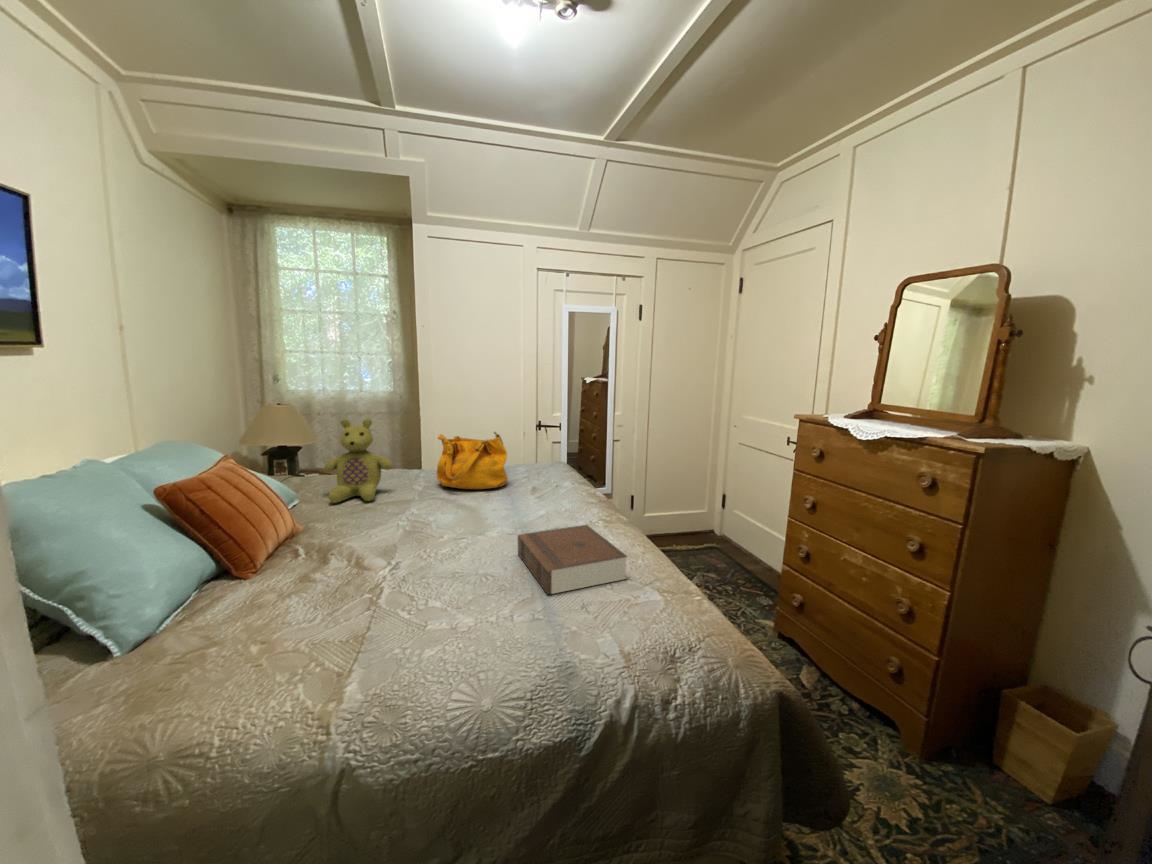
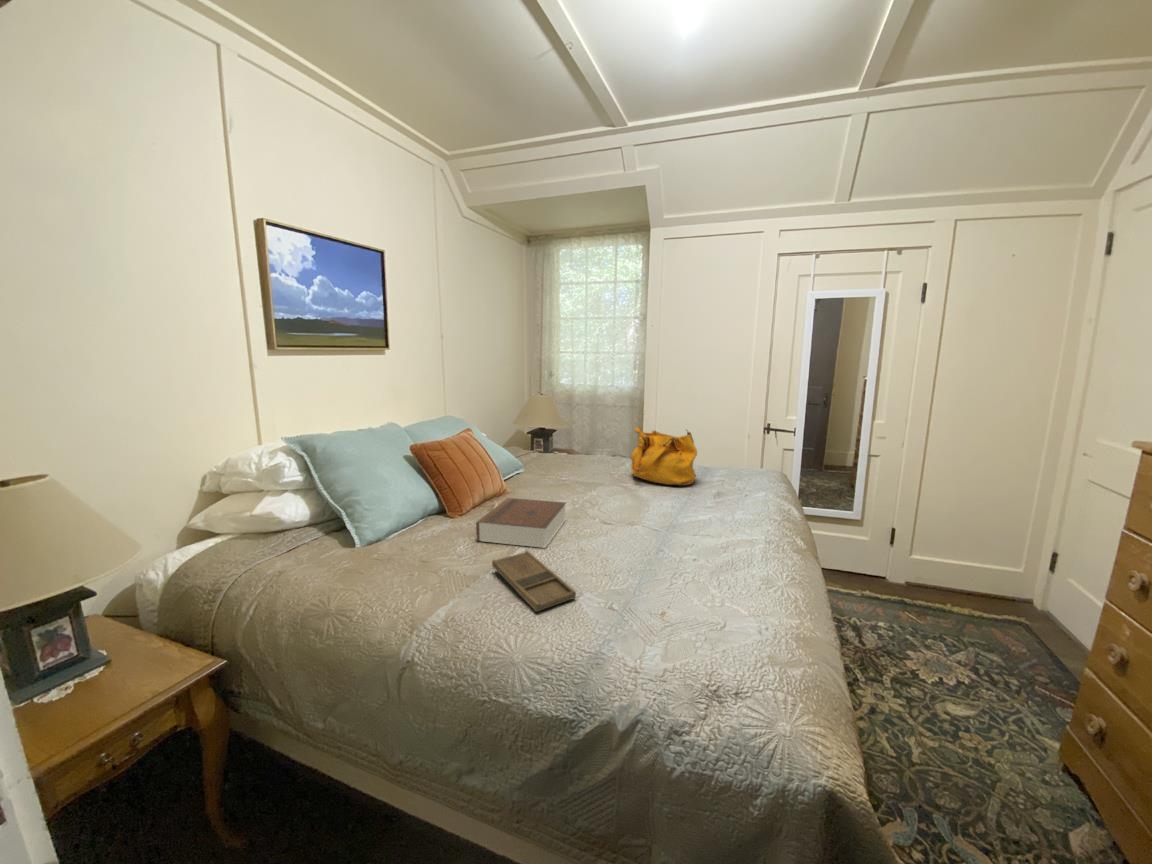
stuffed bear: present [324,419,393,503] -> none [541,408,593,479]
book: present [518,525,627,594] -> present [476,498,566,548]
tray: none [376,589,501,649] -> present [492,551,576,612]

